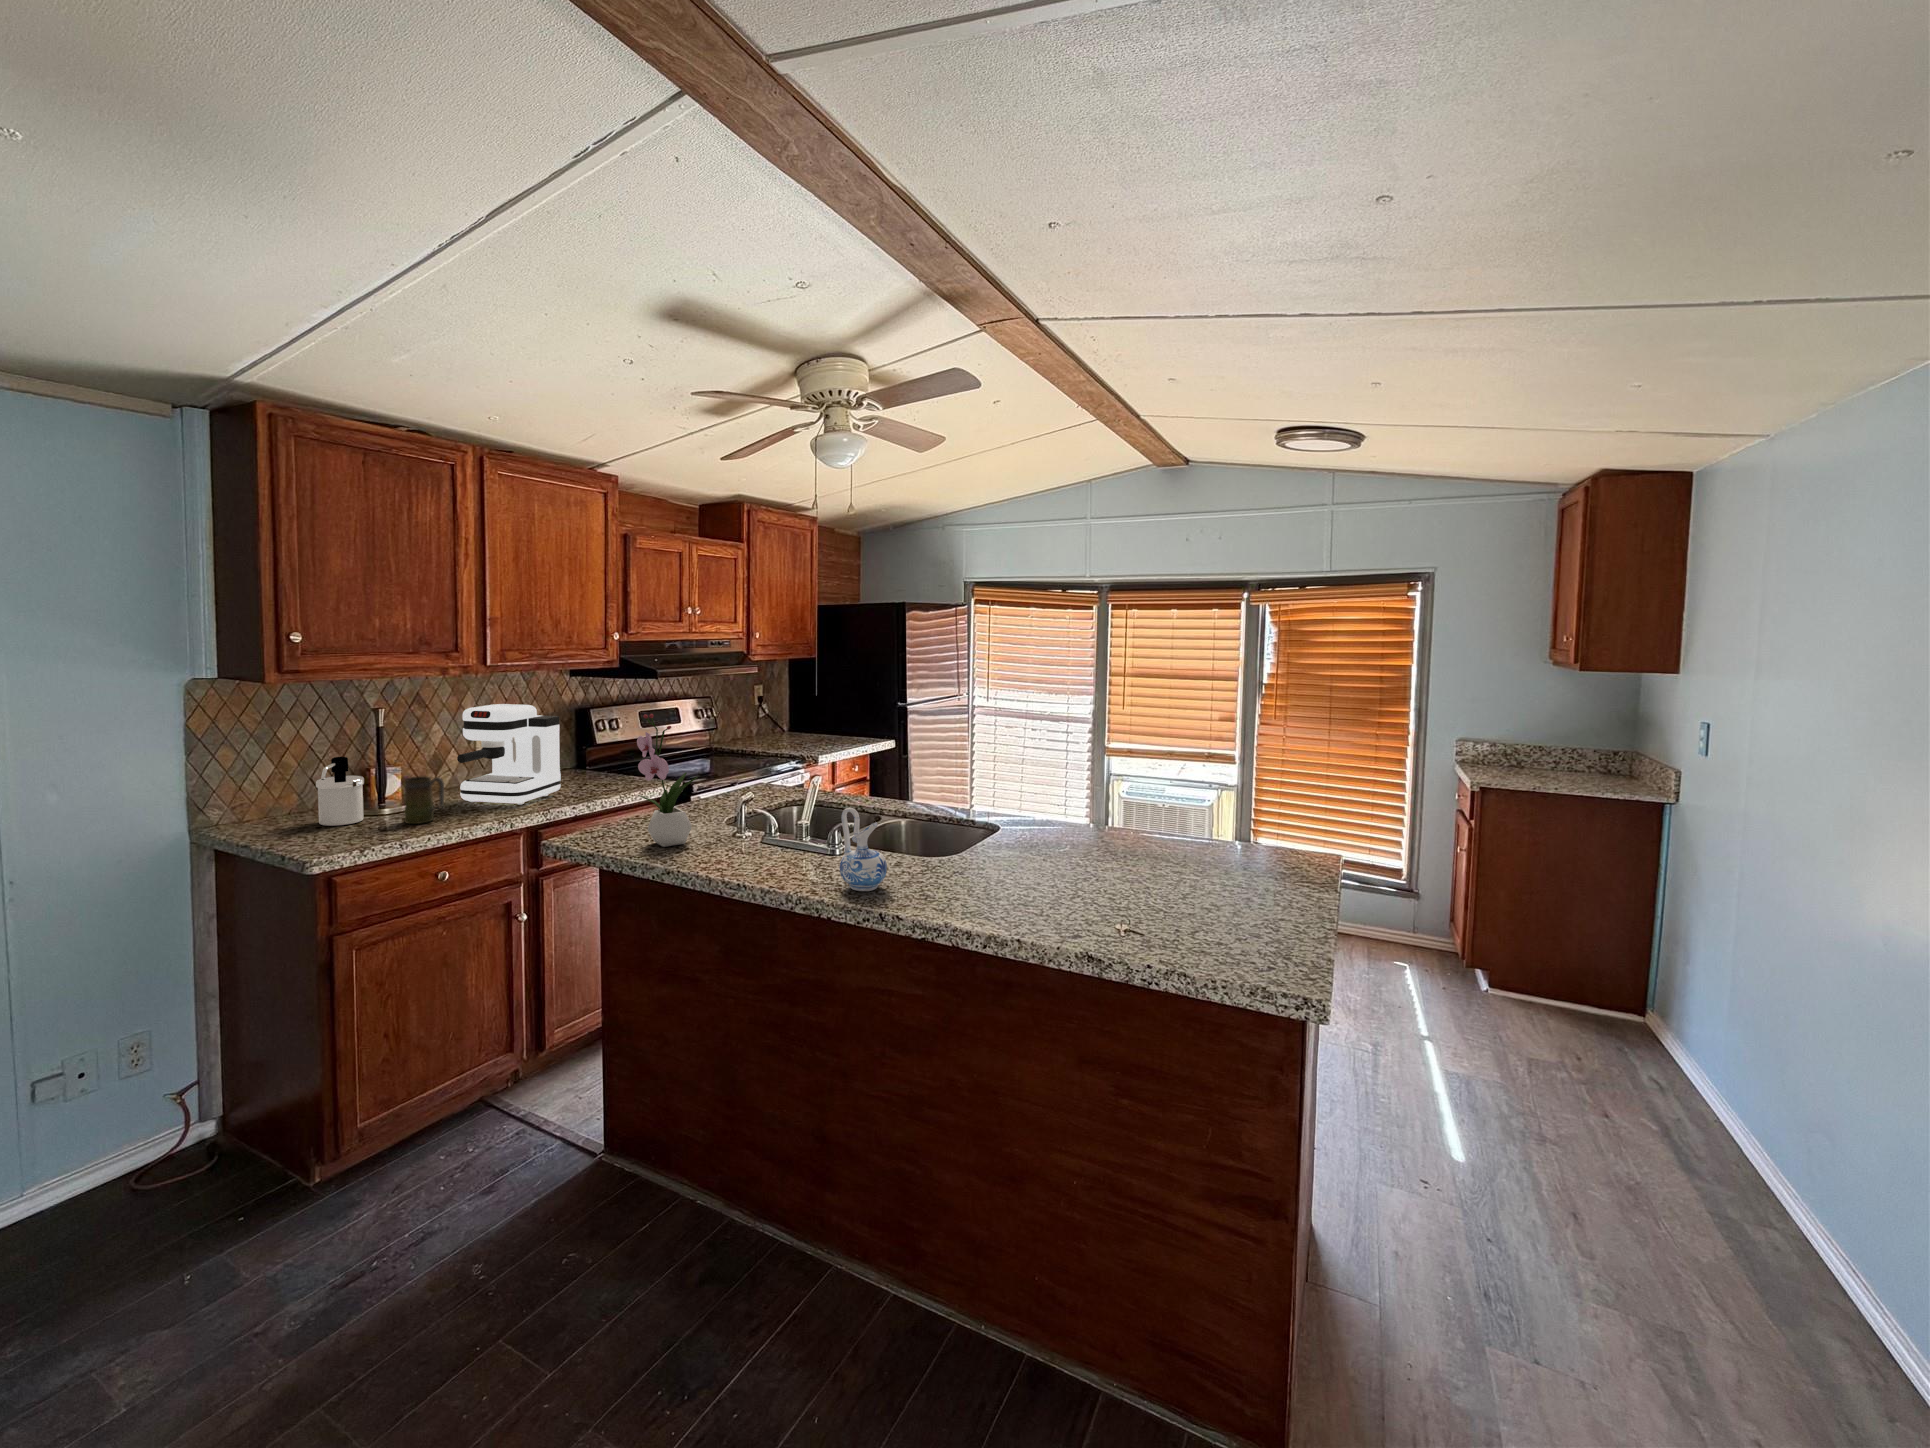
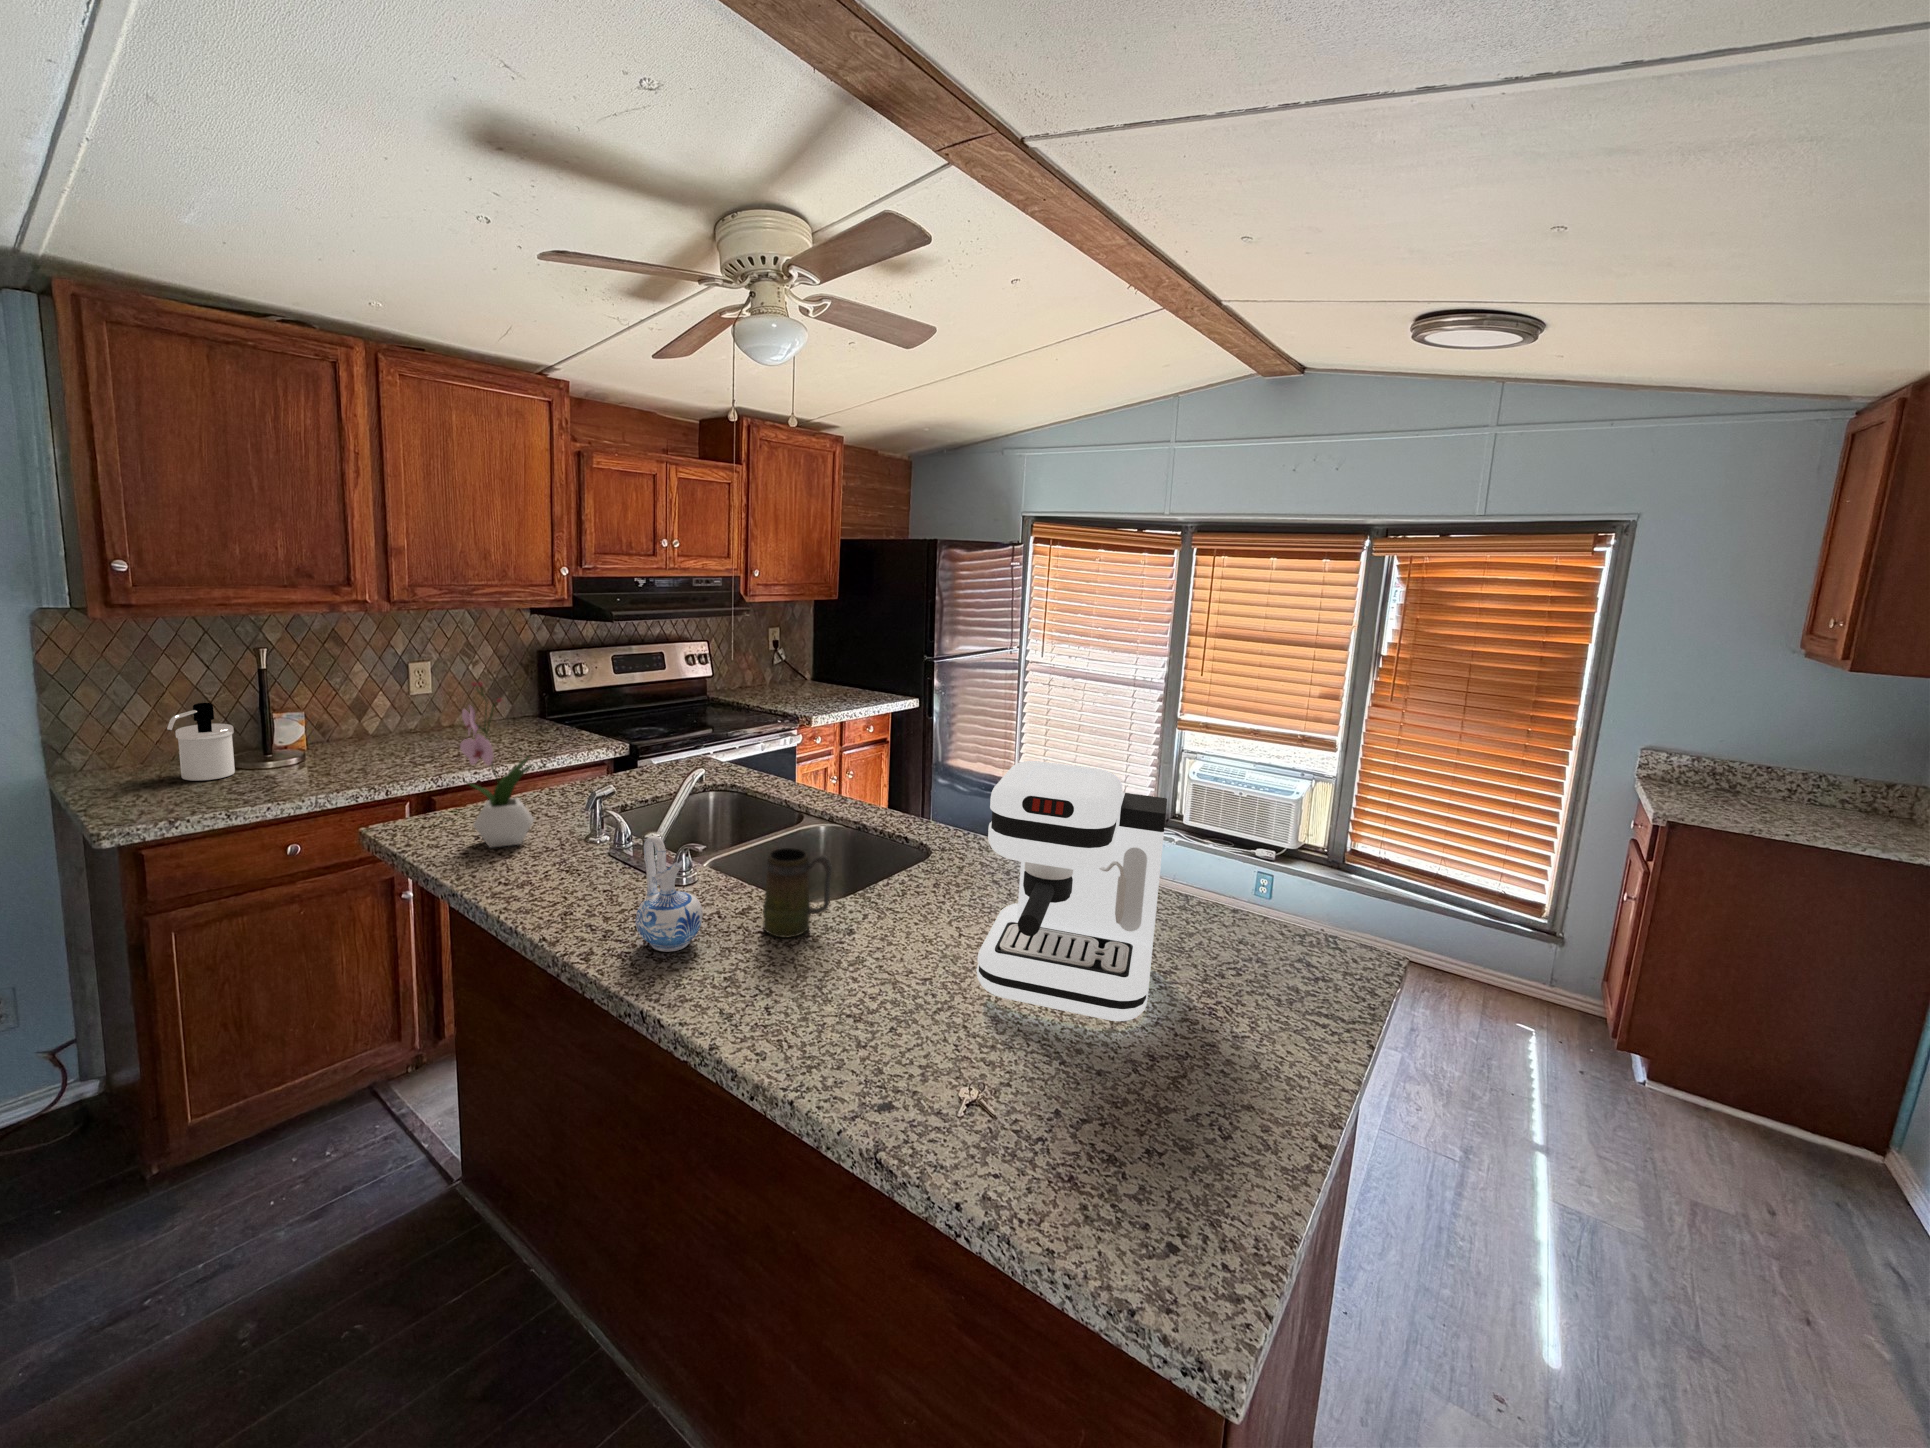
coffee maker: present [457,704,561,805] -> present [977,761,1167,1021]
mug: present [404,776,444,824] -> present [763,848,832,937]

